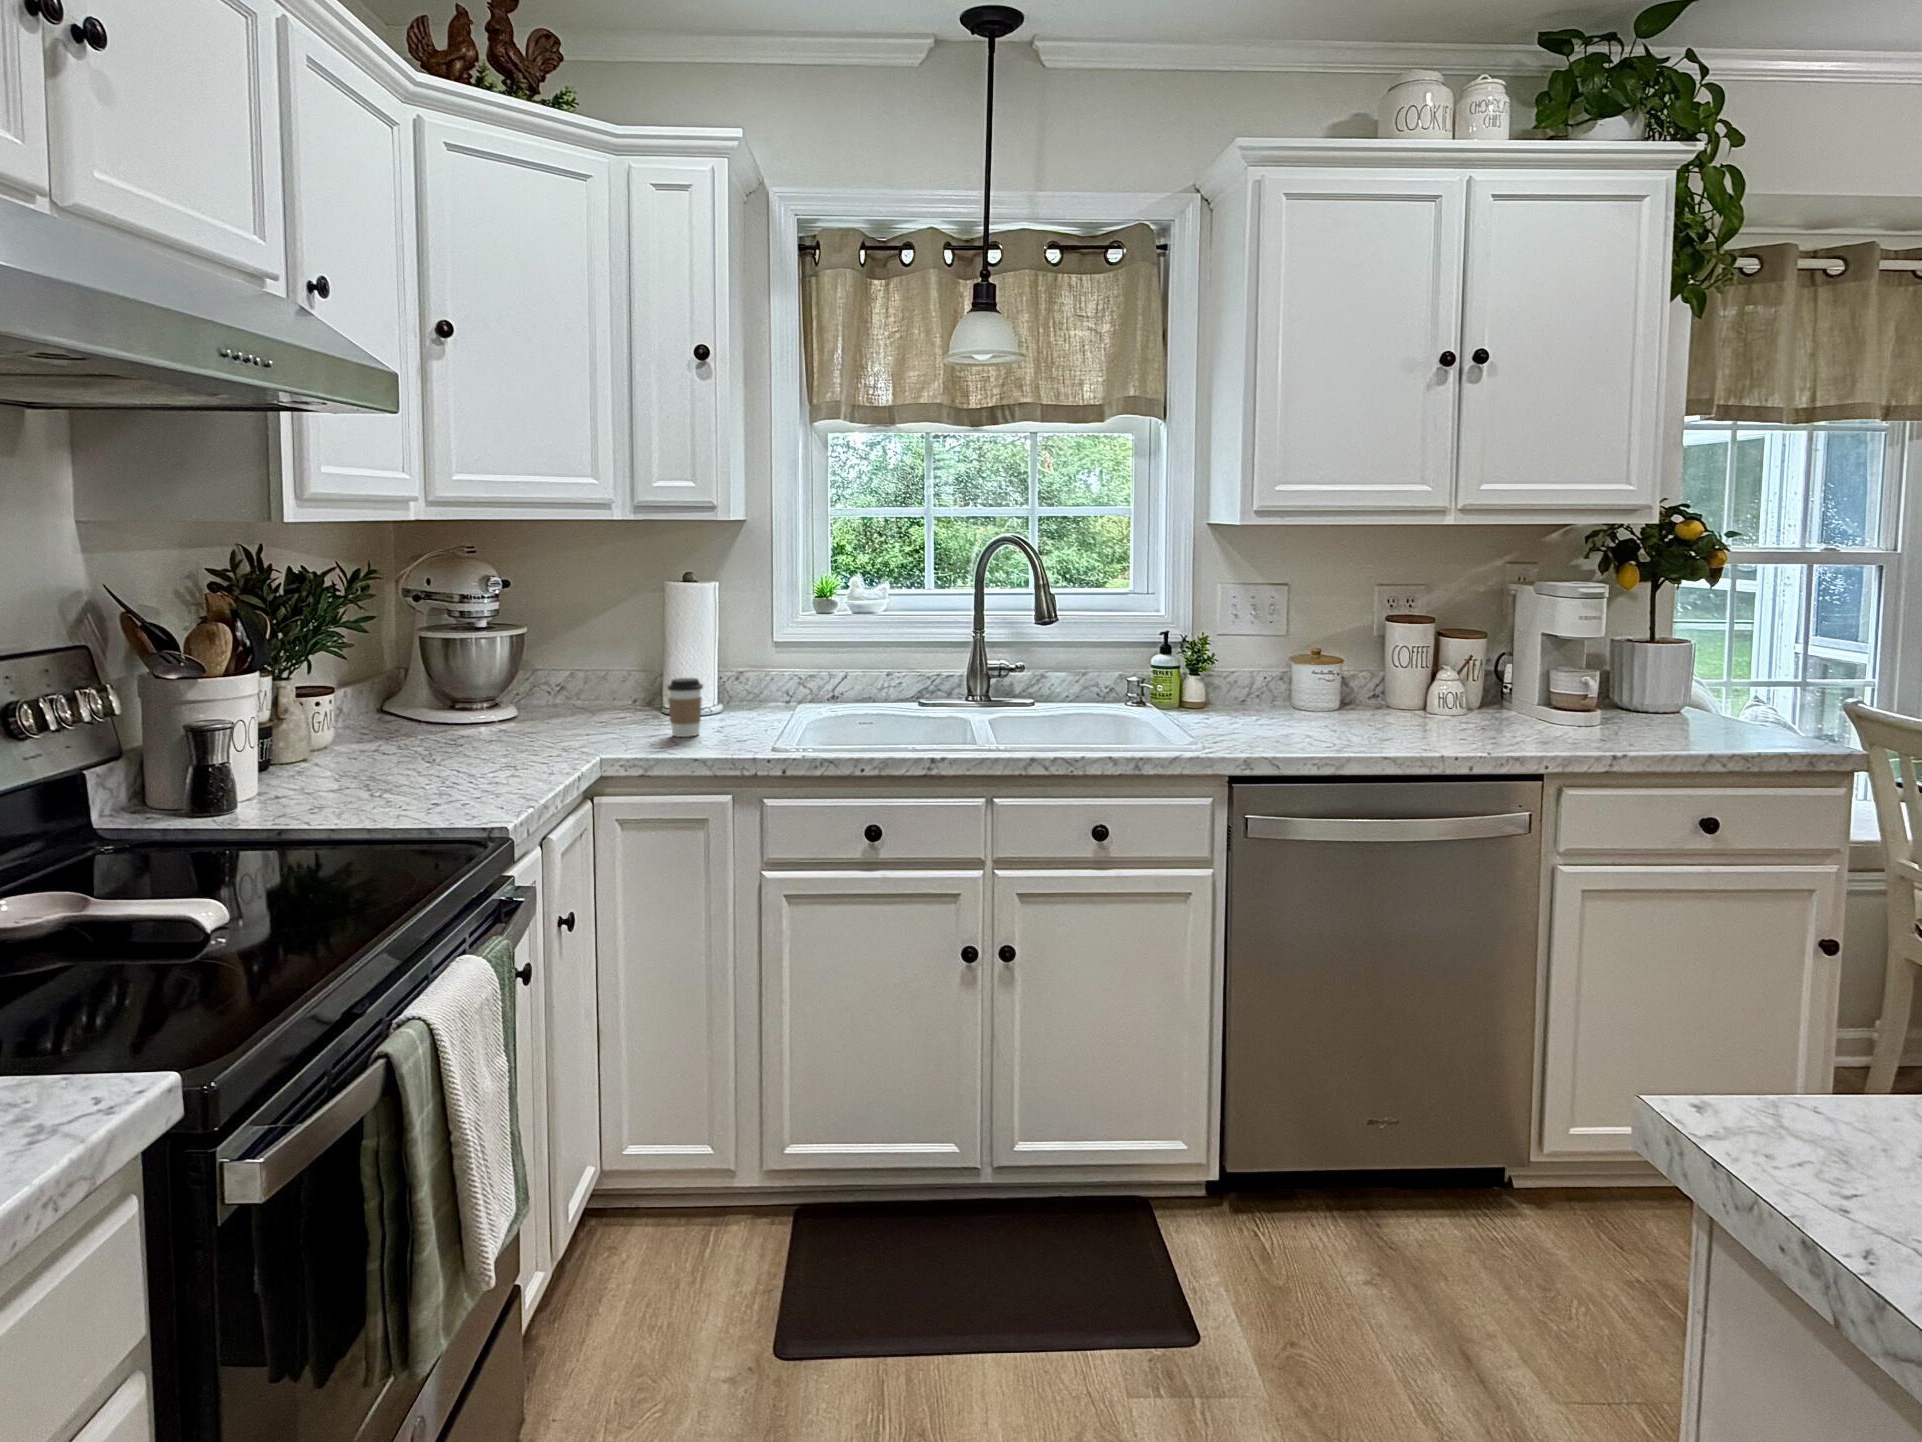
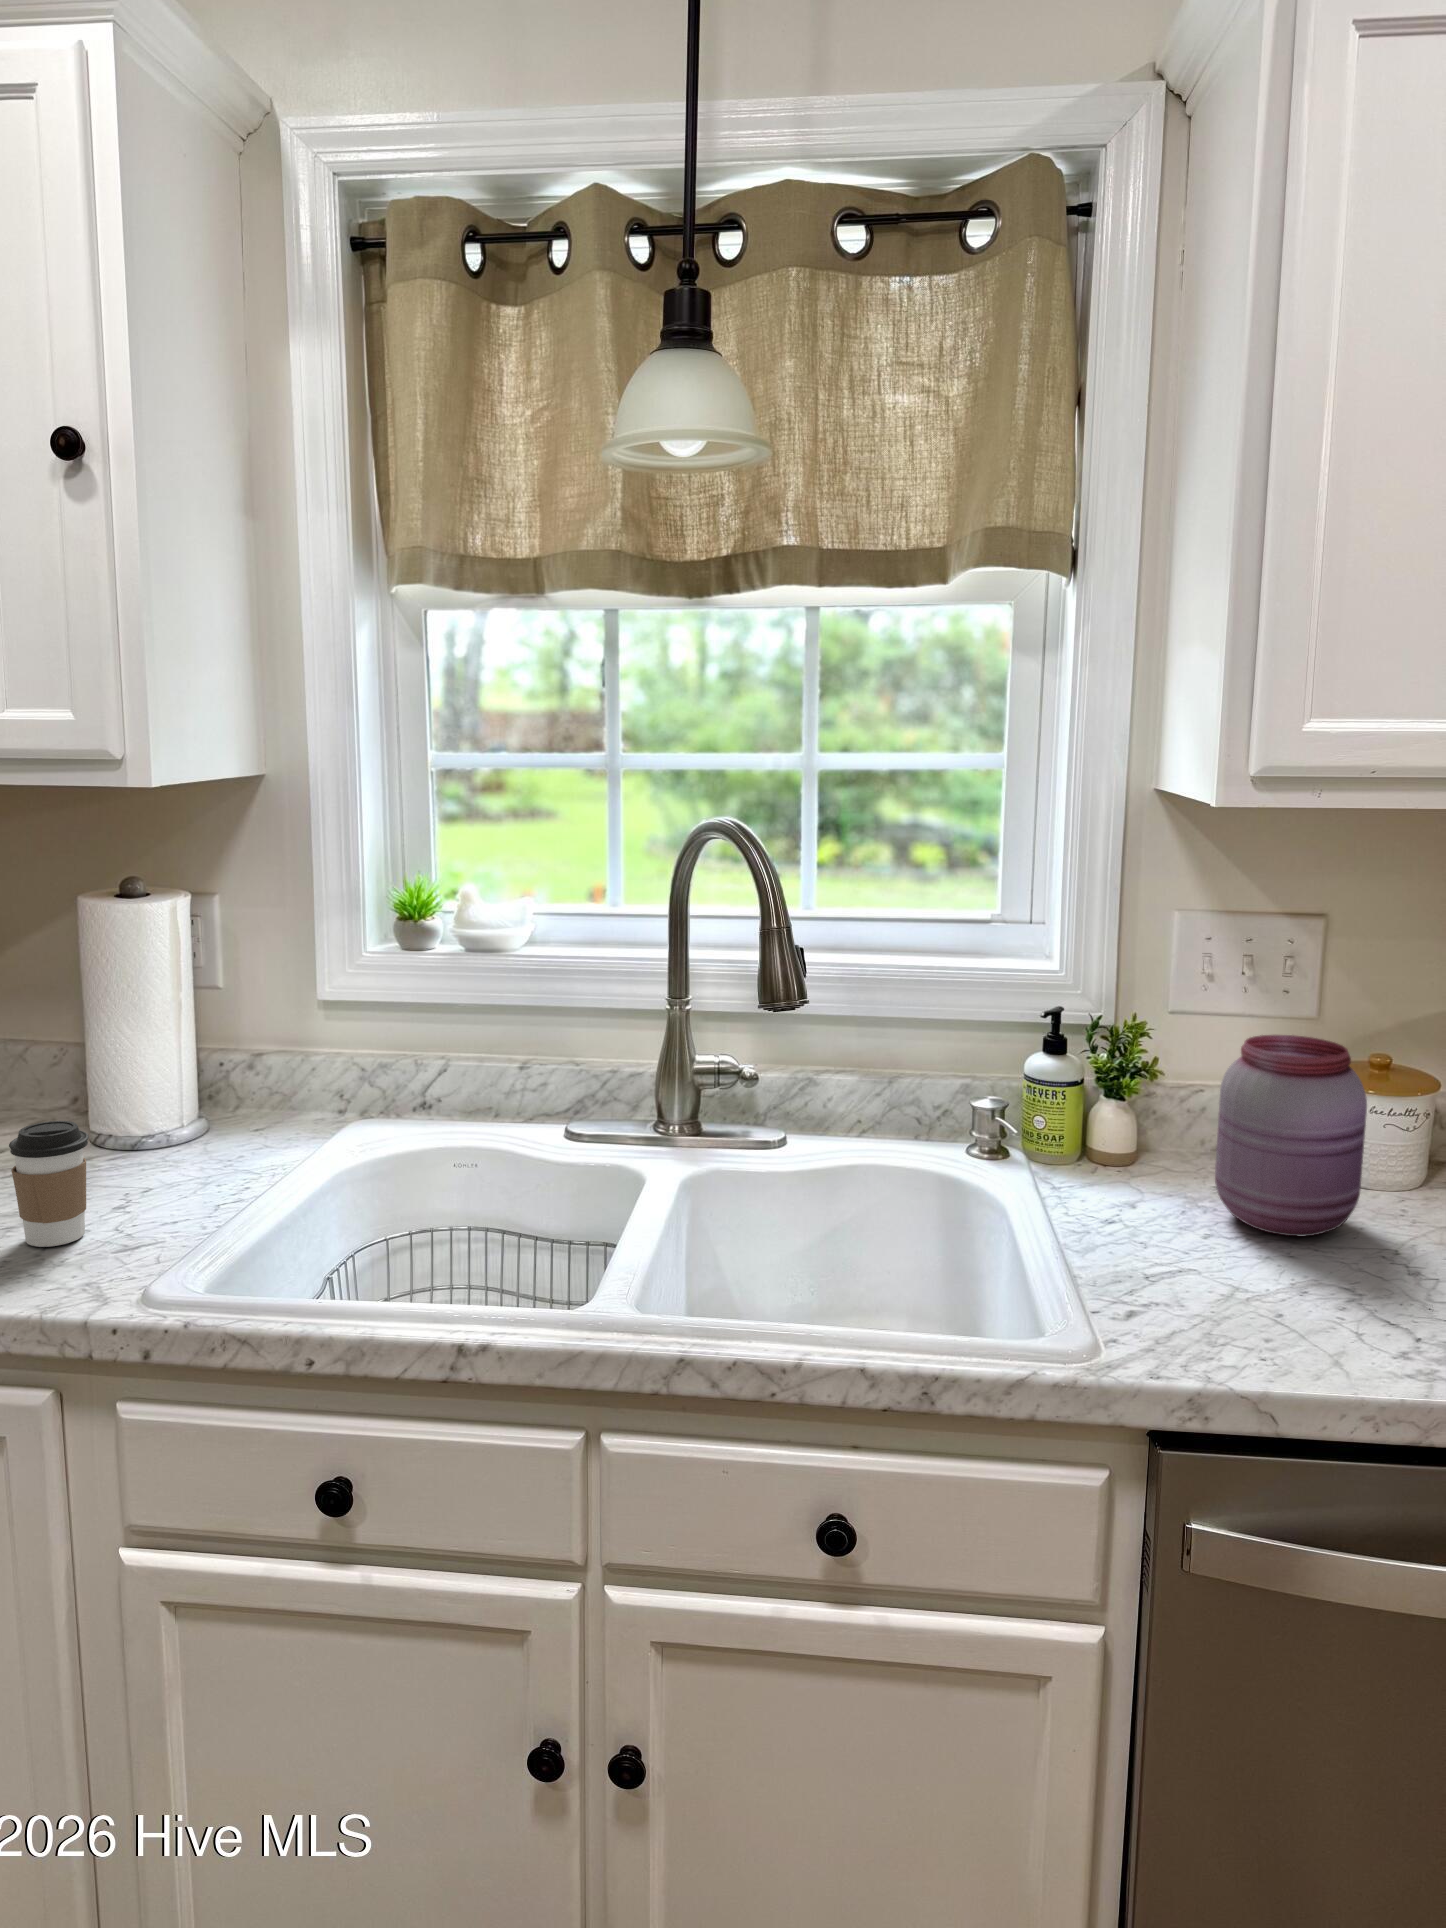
jar: none [1243,633,1310,724] -> present [1215,1035,1367,1236]

